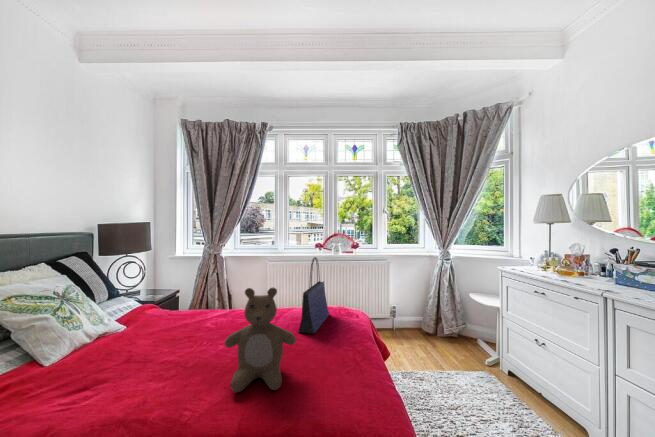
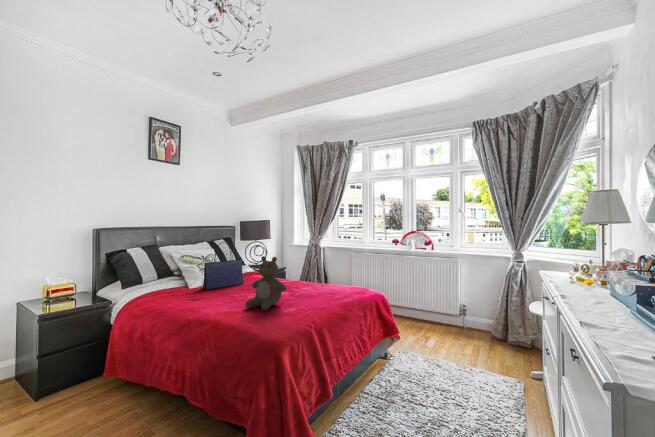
tote bag: present [298,257,329,334] -> present [203,242,244,289]

